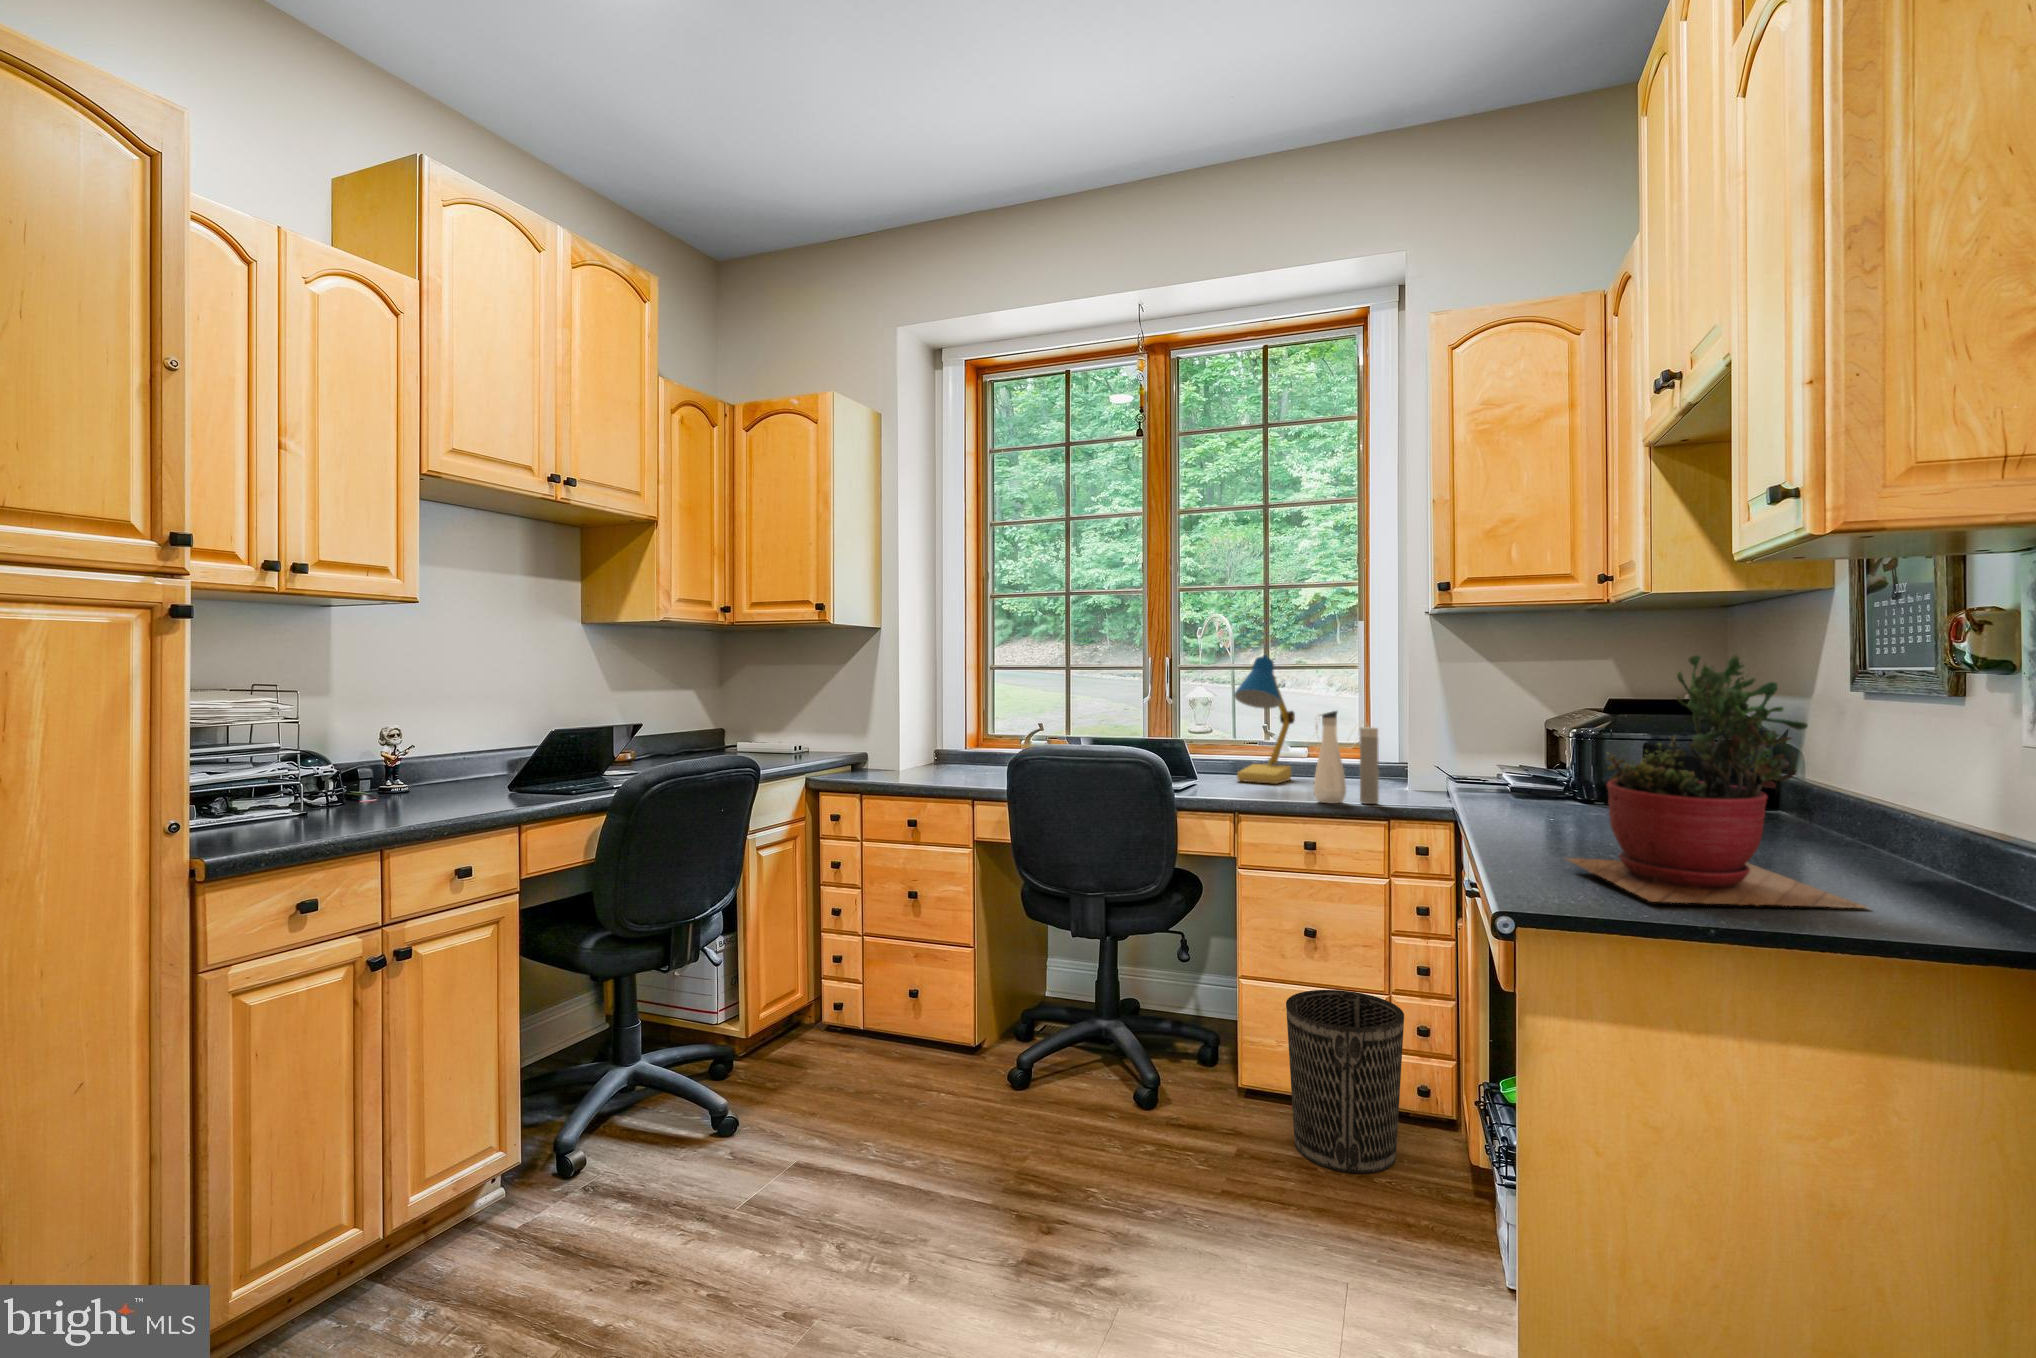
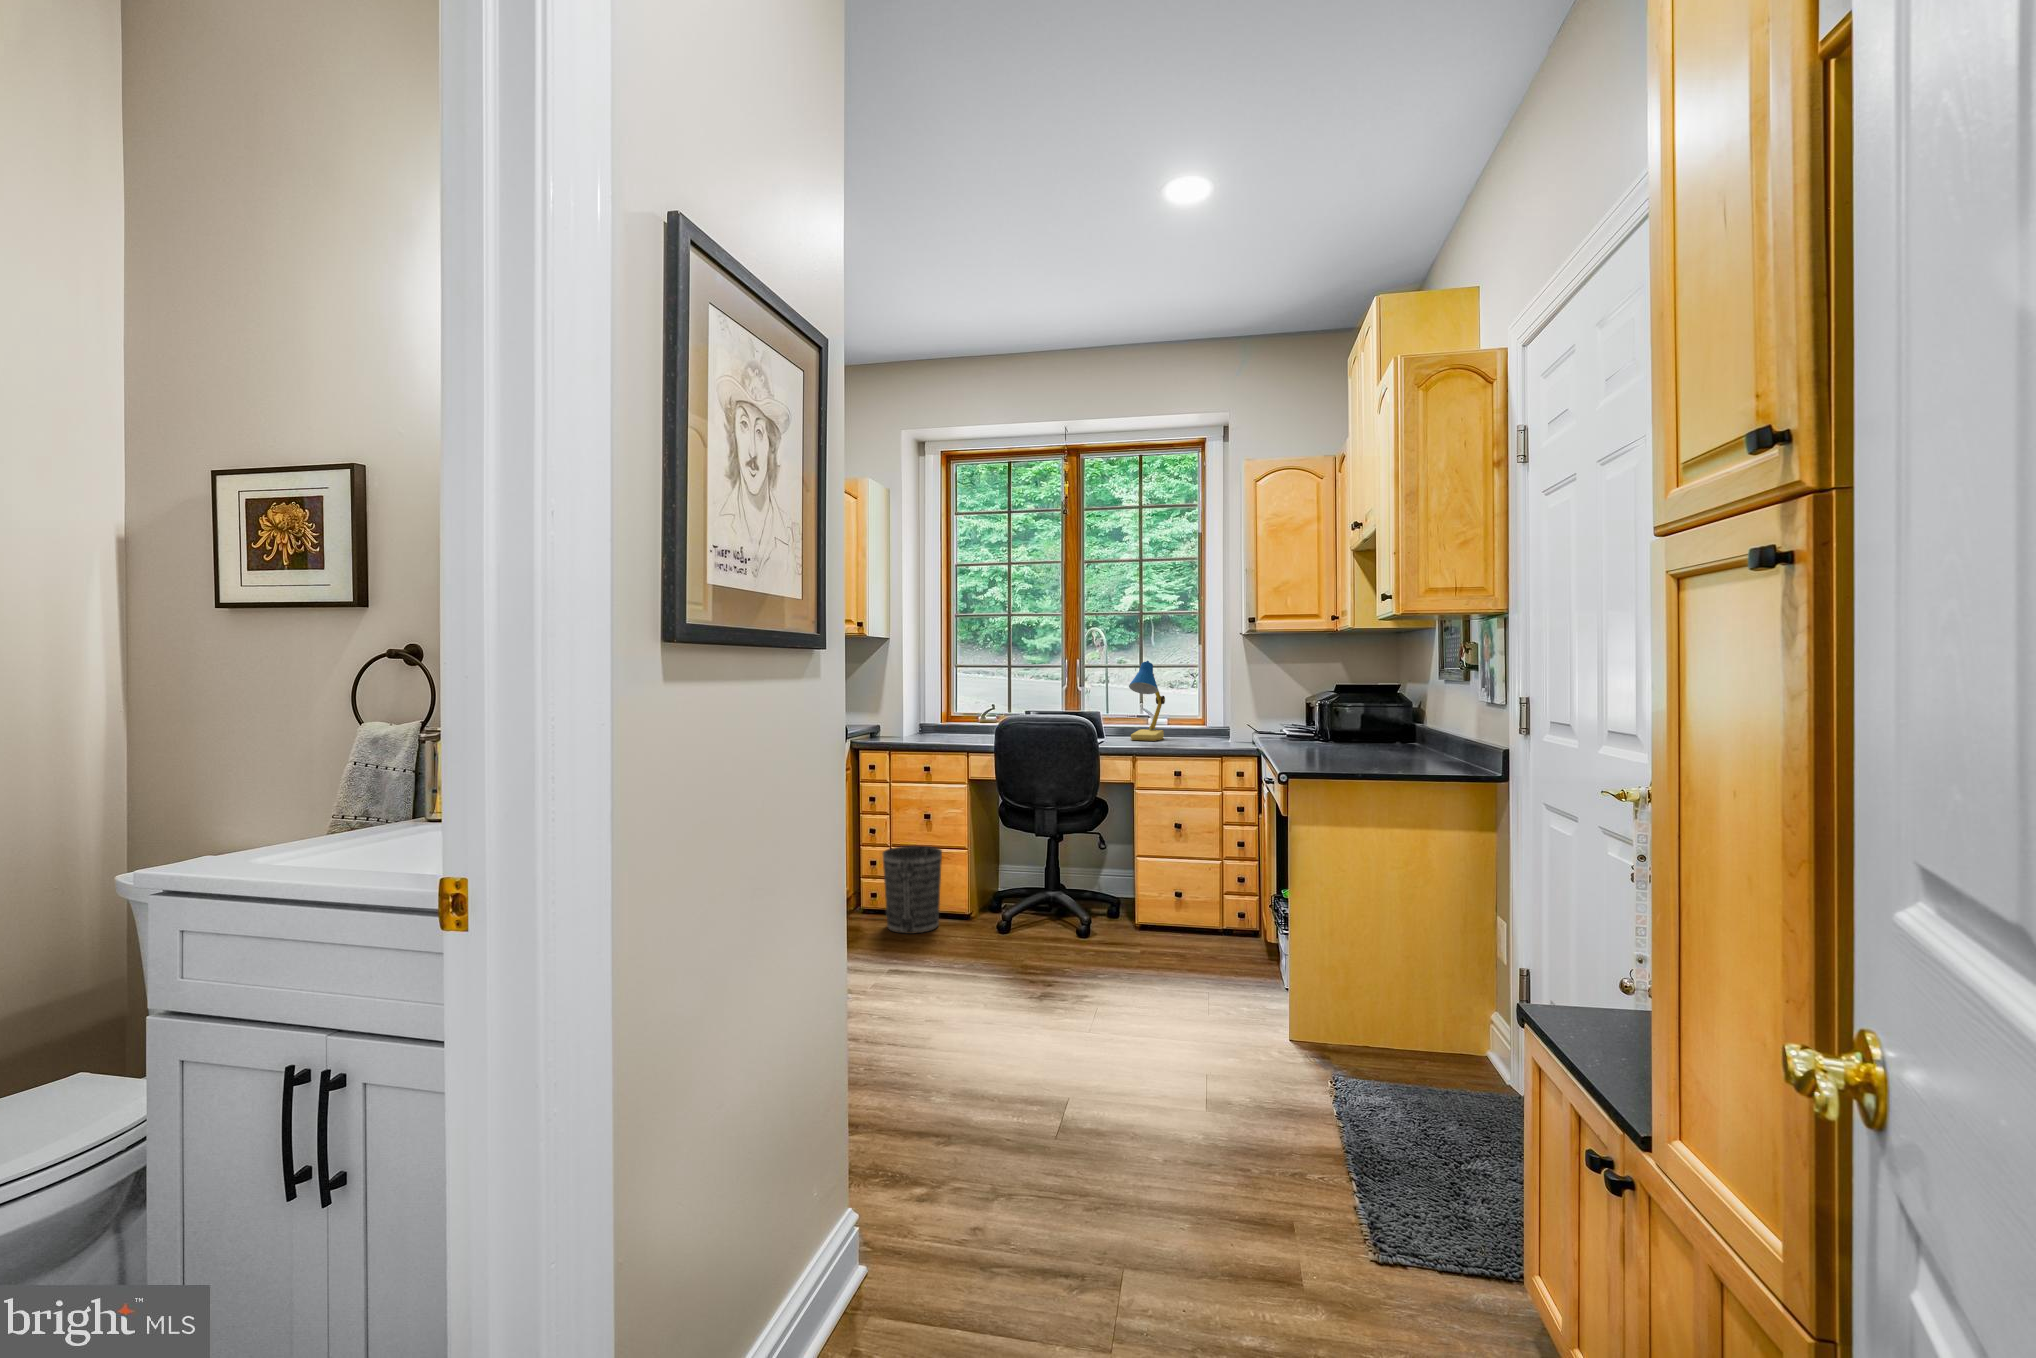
succulent plant: present [1567,655,1869,909] -> none [1300,664,1417,772]
water bottle: present [1311,711,1379,804] -> none [1173,694,1216,749]
wastebasket: present [1286,990,1404,1173] -> present [883,846,942,934]

